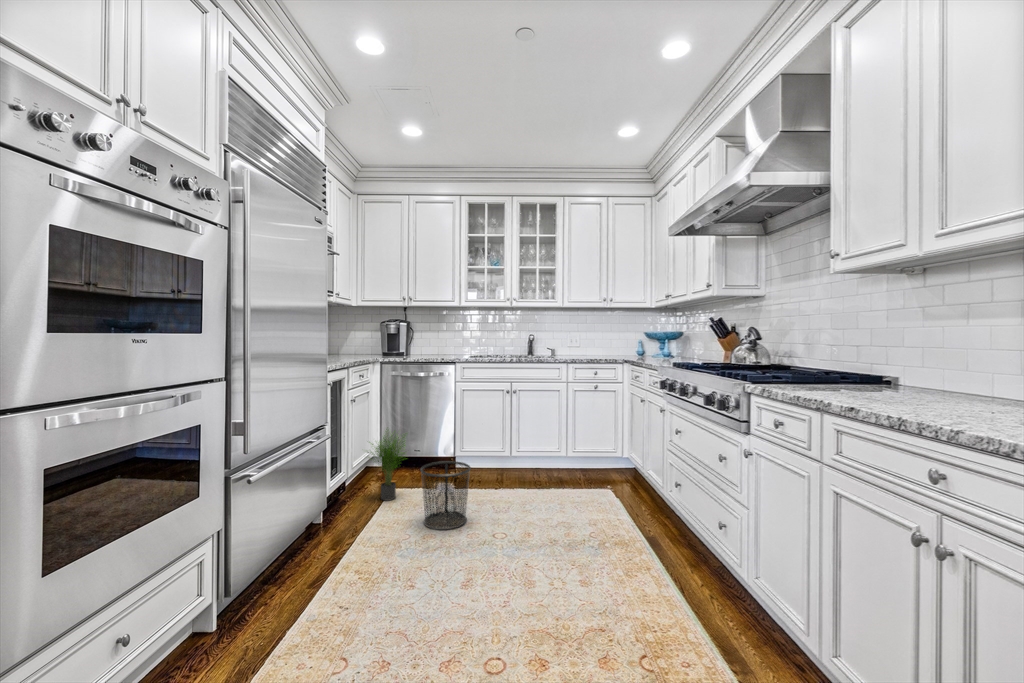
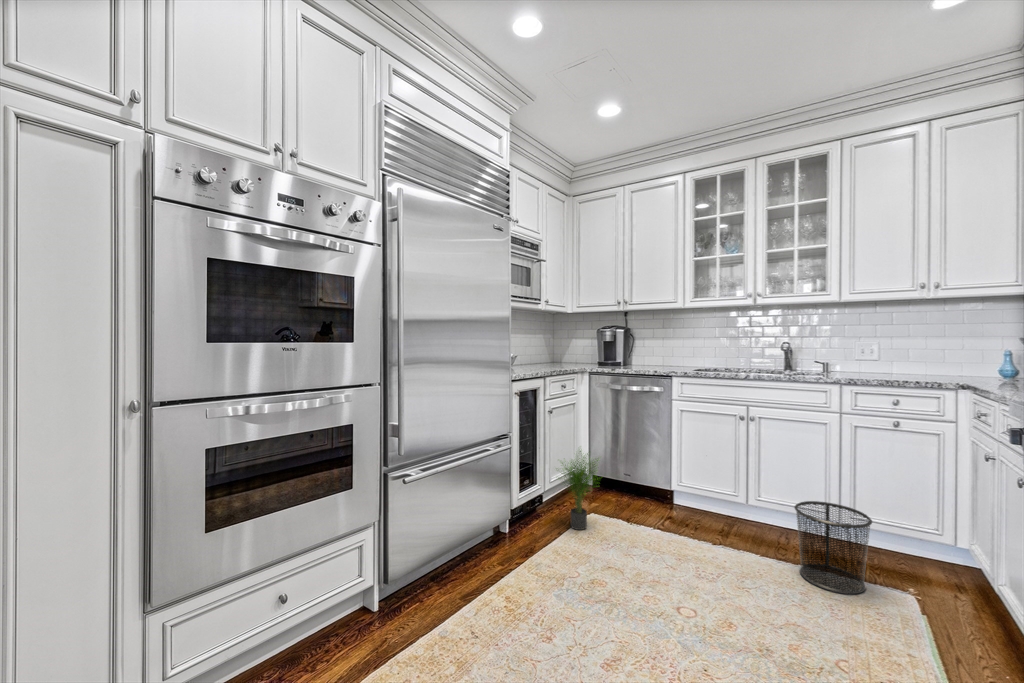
waste bin: present [420,461,471,530] -> present [795,501,872,594]

